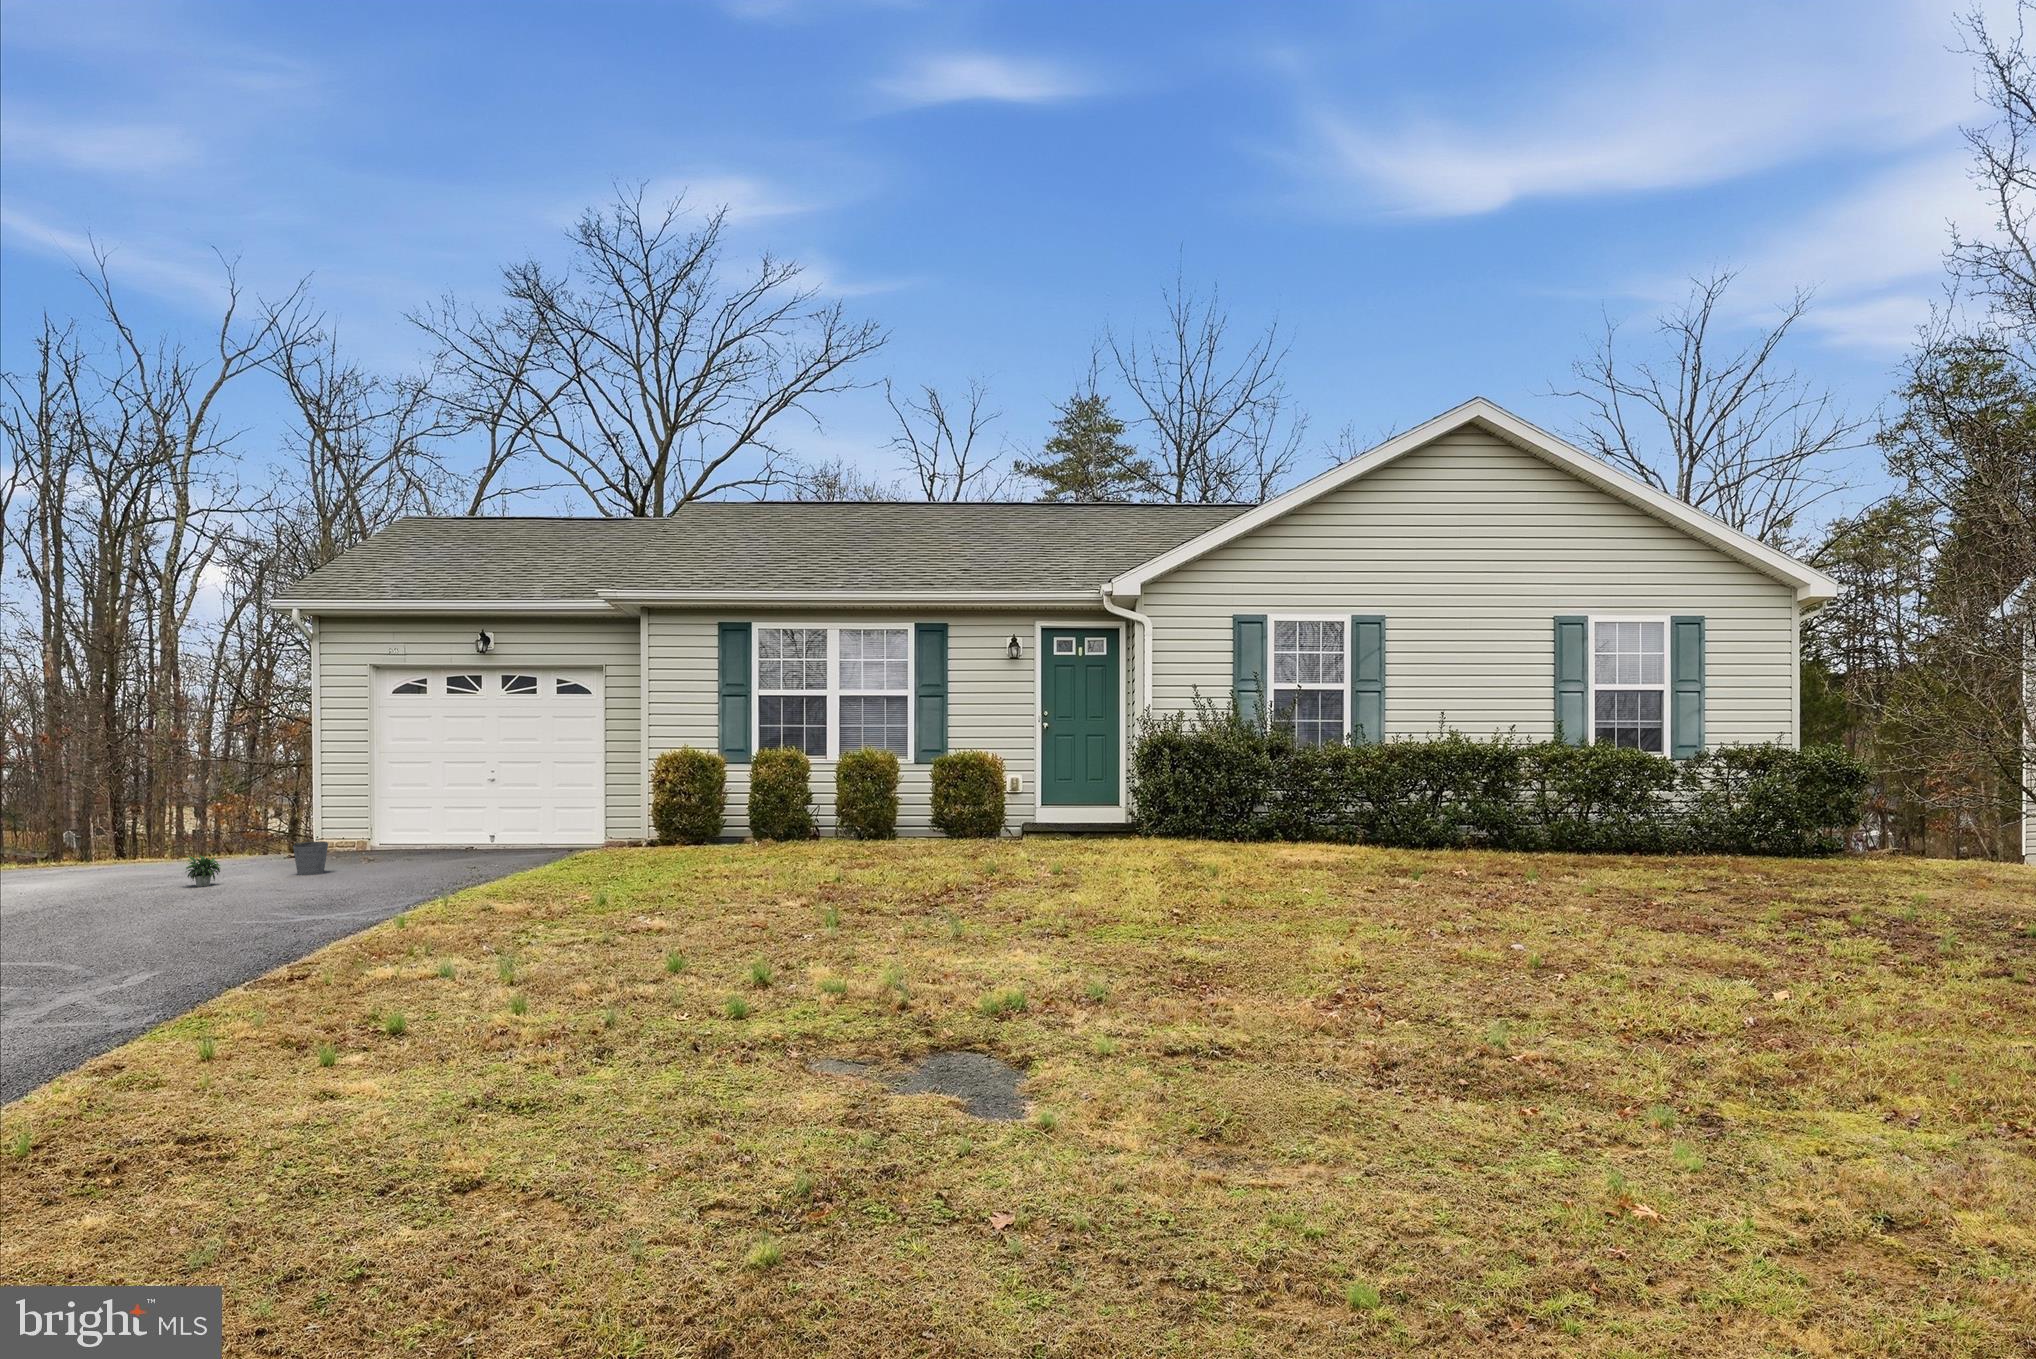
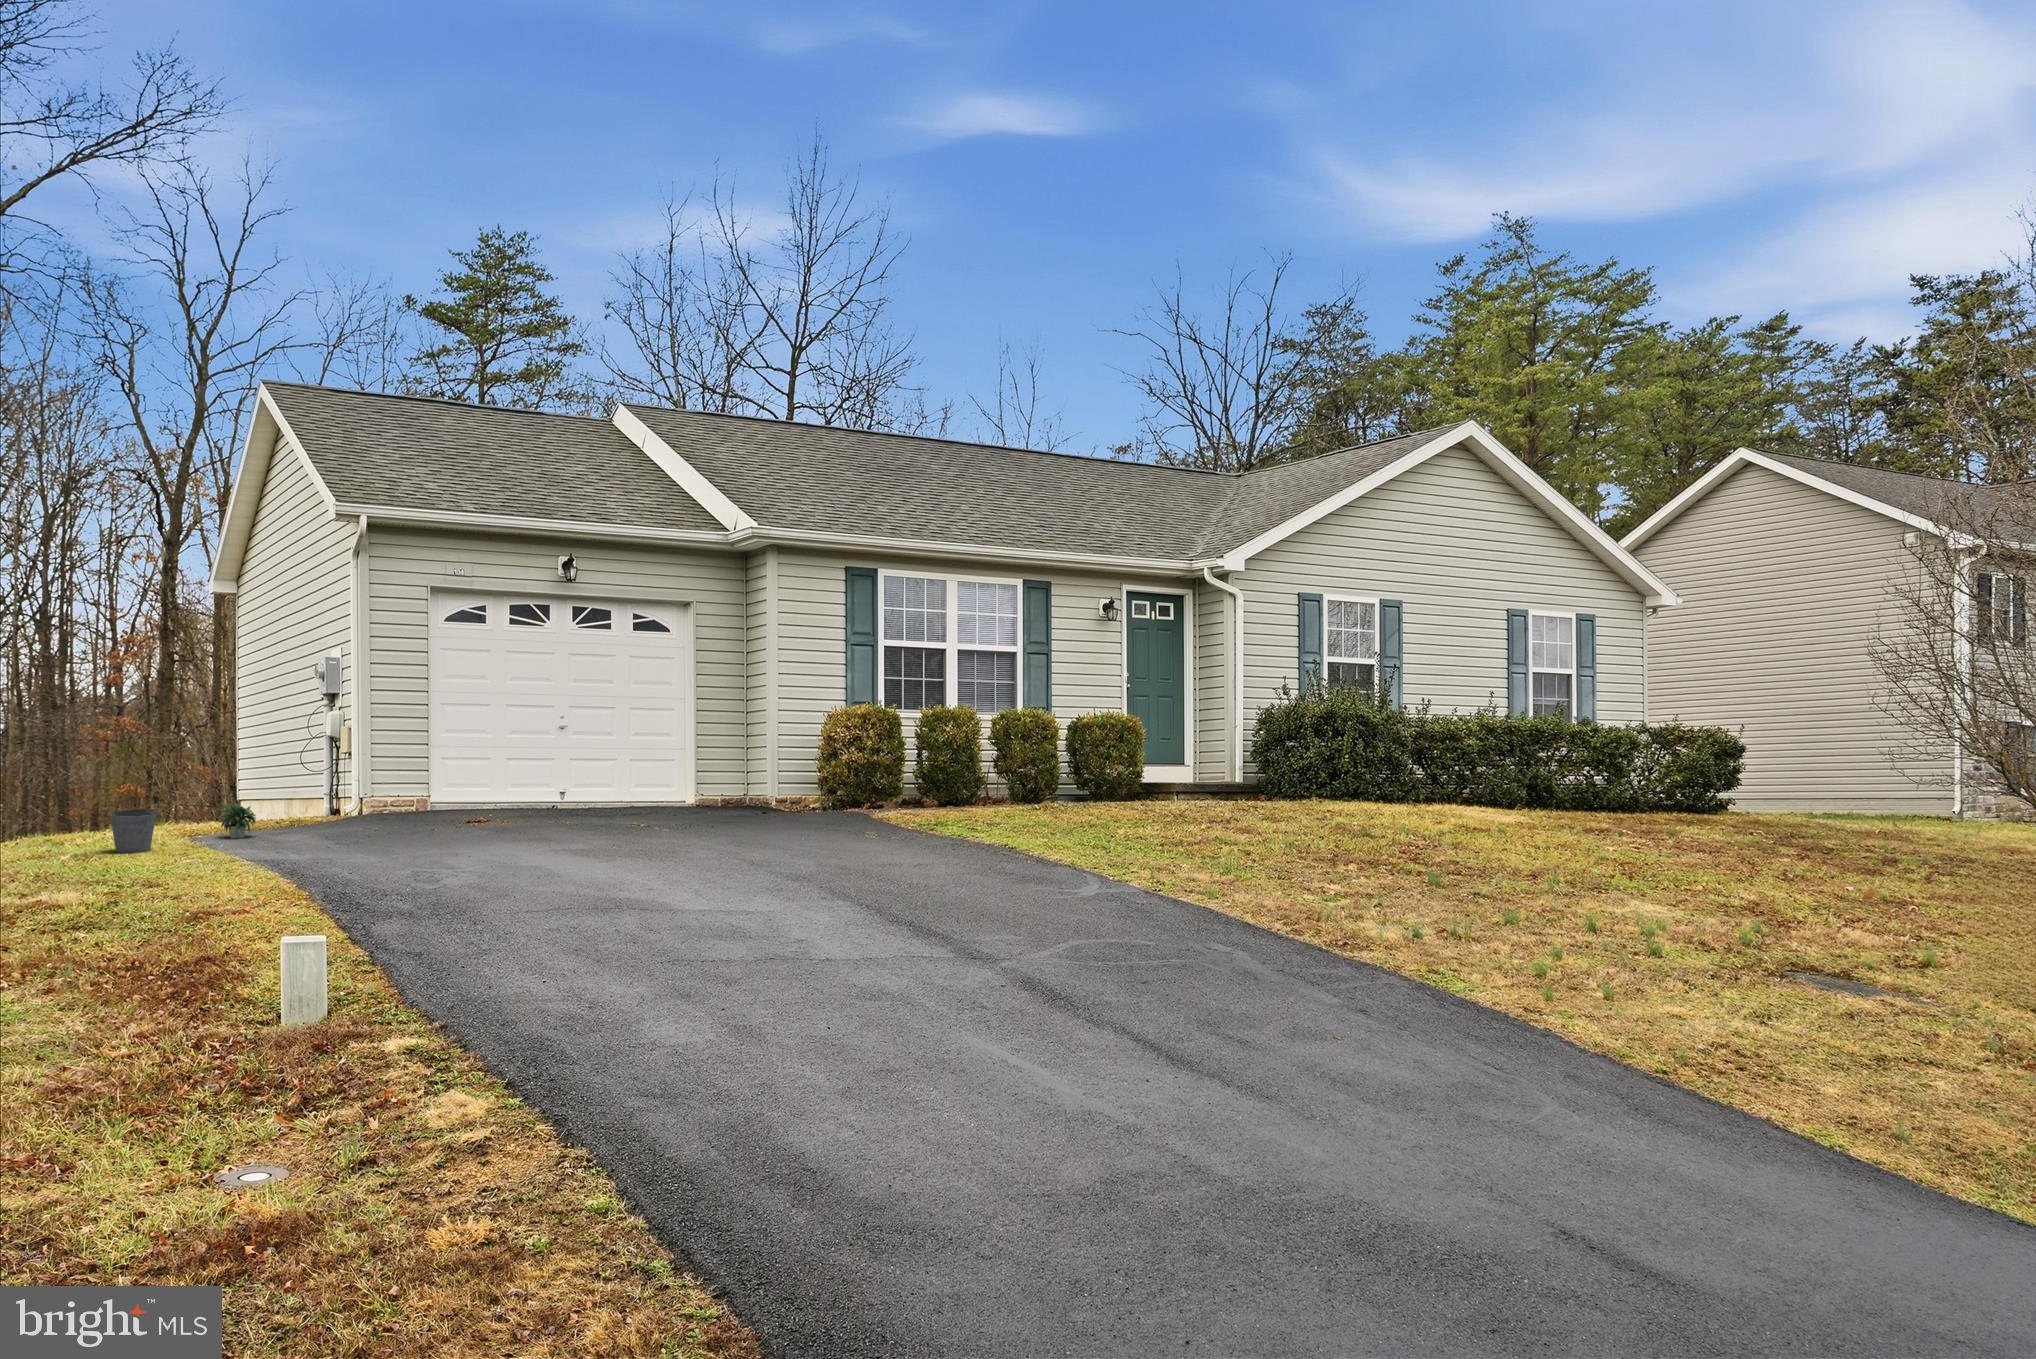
bucket: present [293,841,328,875] -> present [110,809,157,853]

